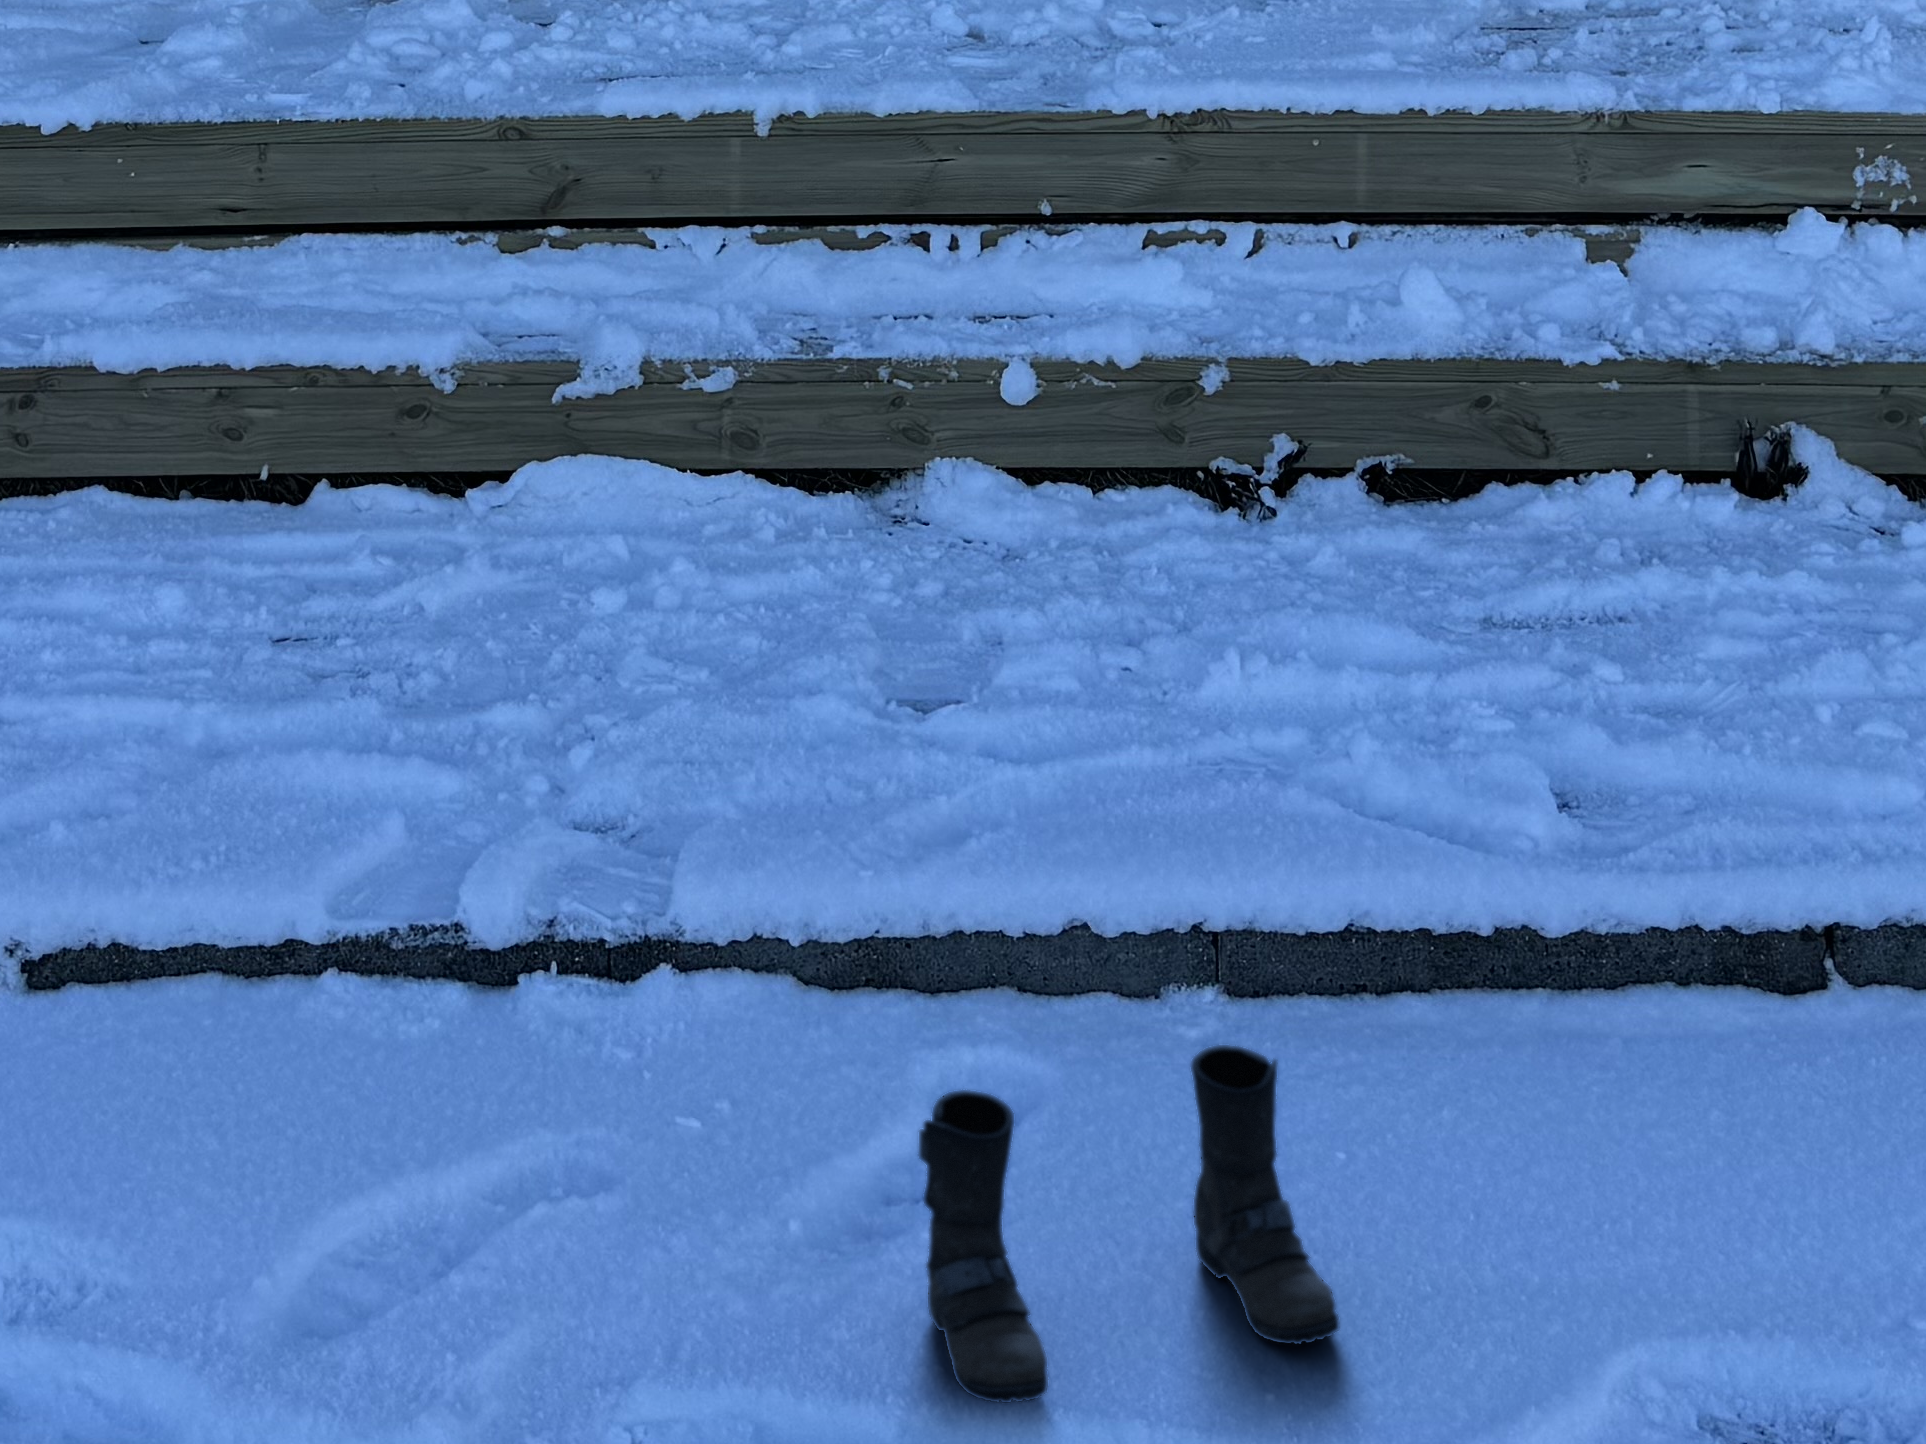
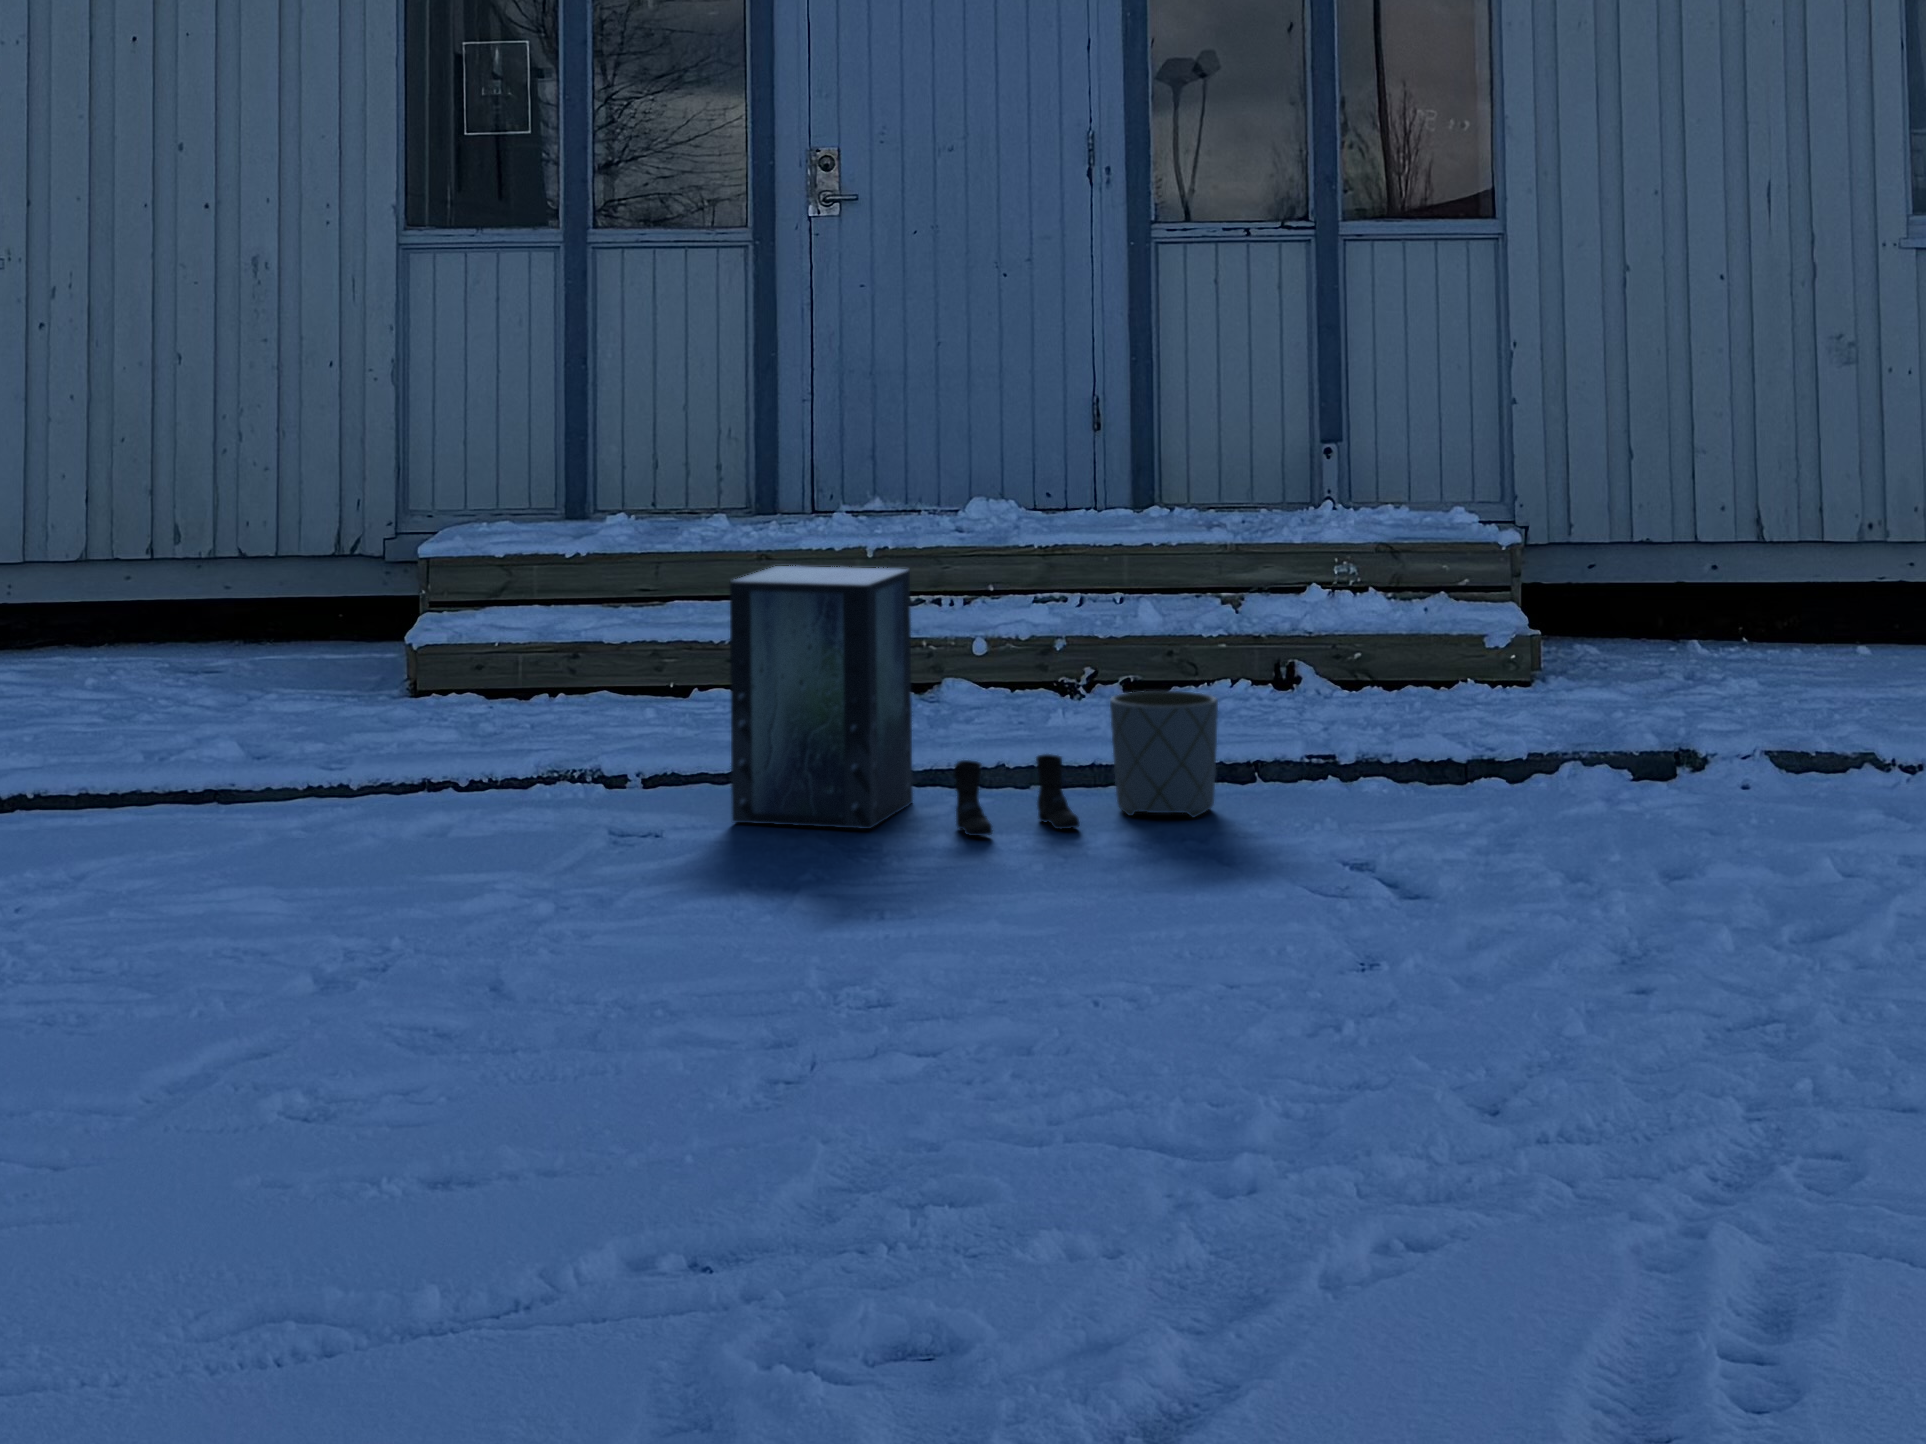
storage box: none [193,368,803,1333] -> present [730,566,913,829]
planter: none [1426,781,1775,1257] -> present [1110,691,1218,817]

